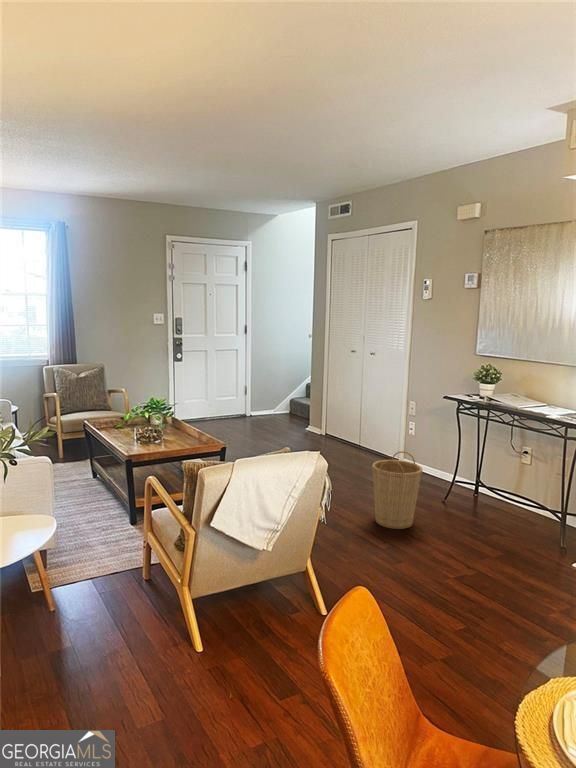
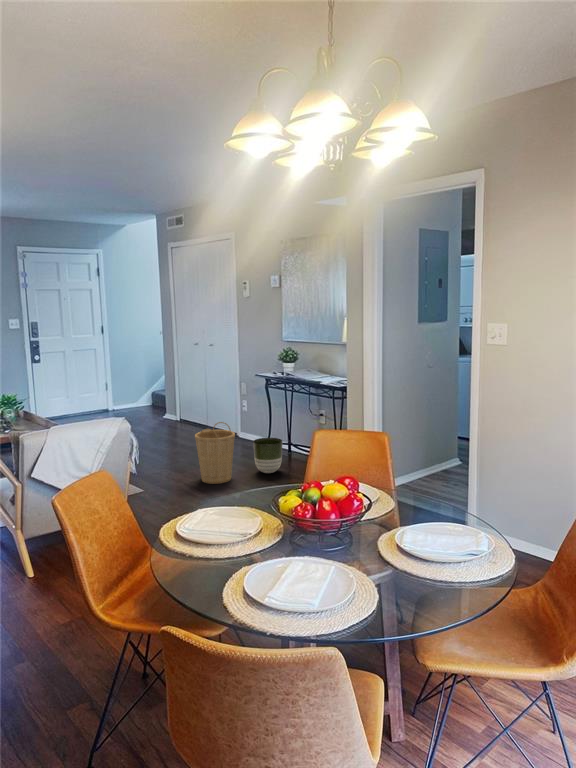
planter: none [441,475,479,521] -> present [253,438,282,473]

